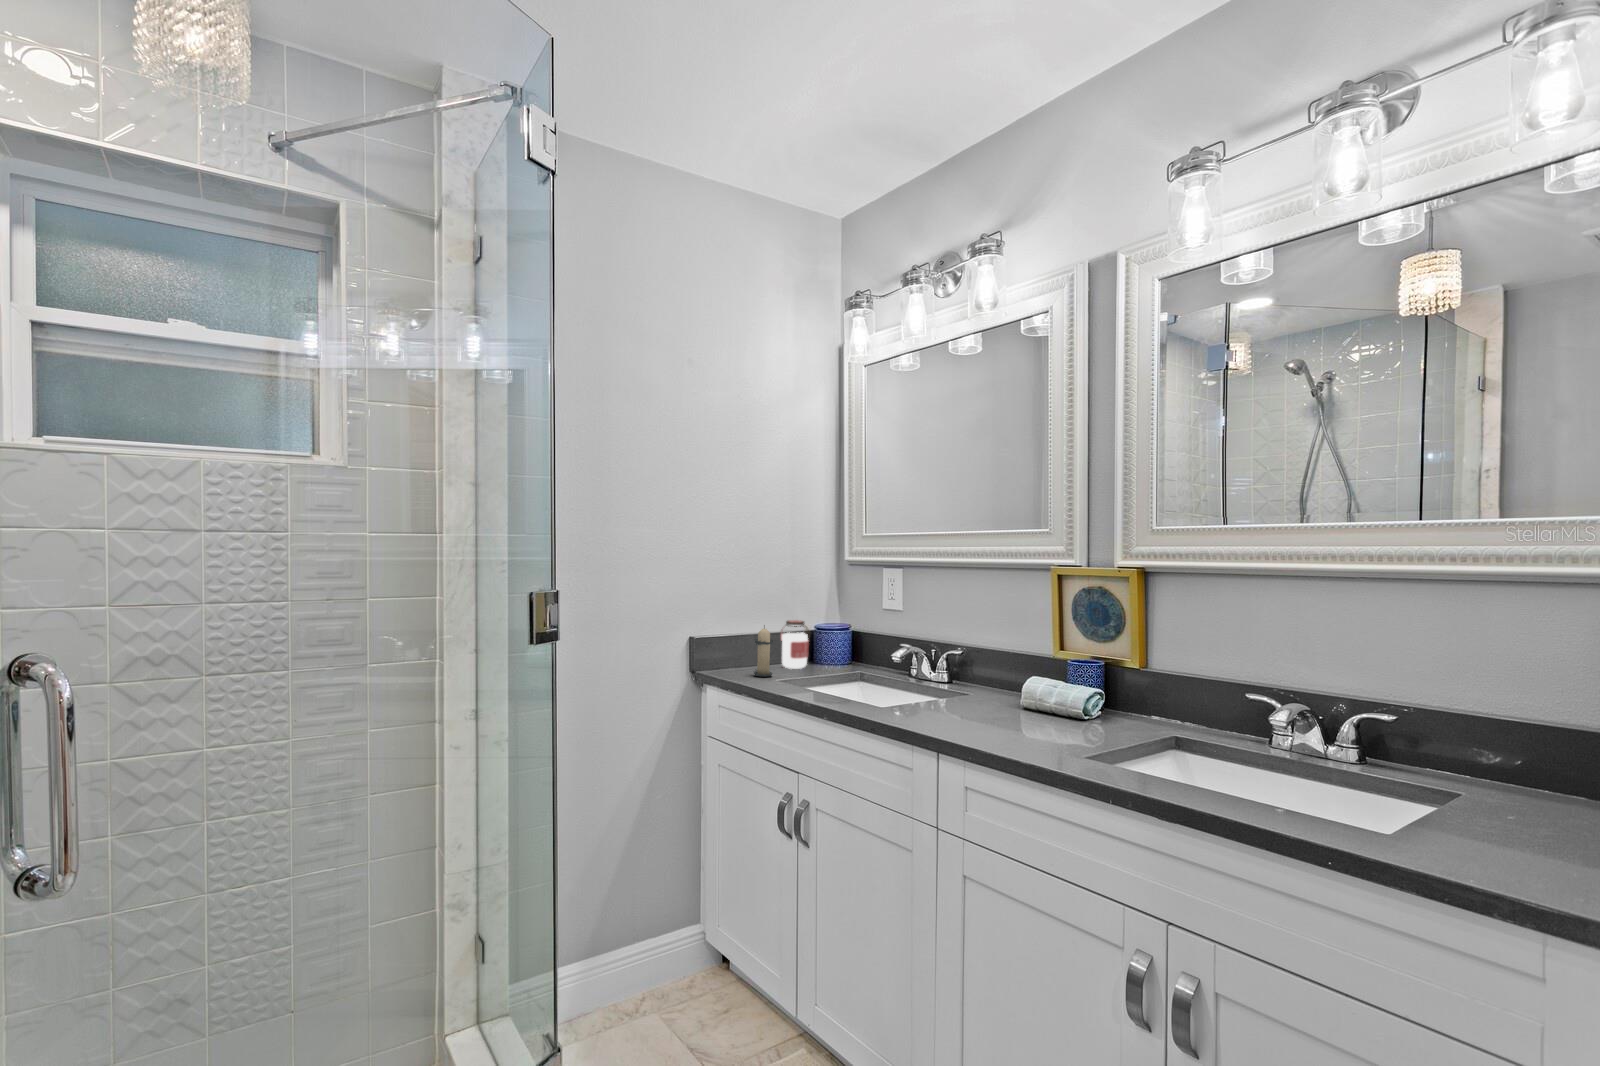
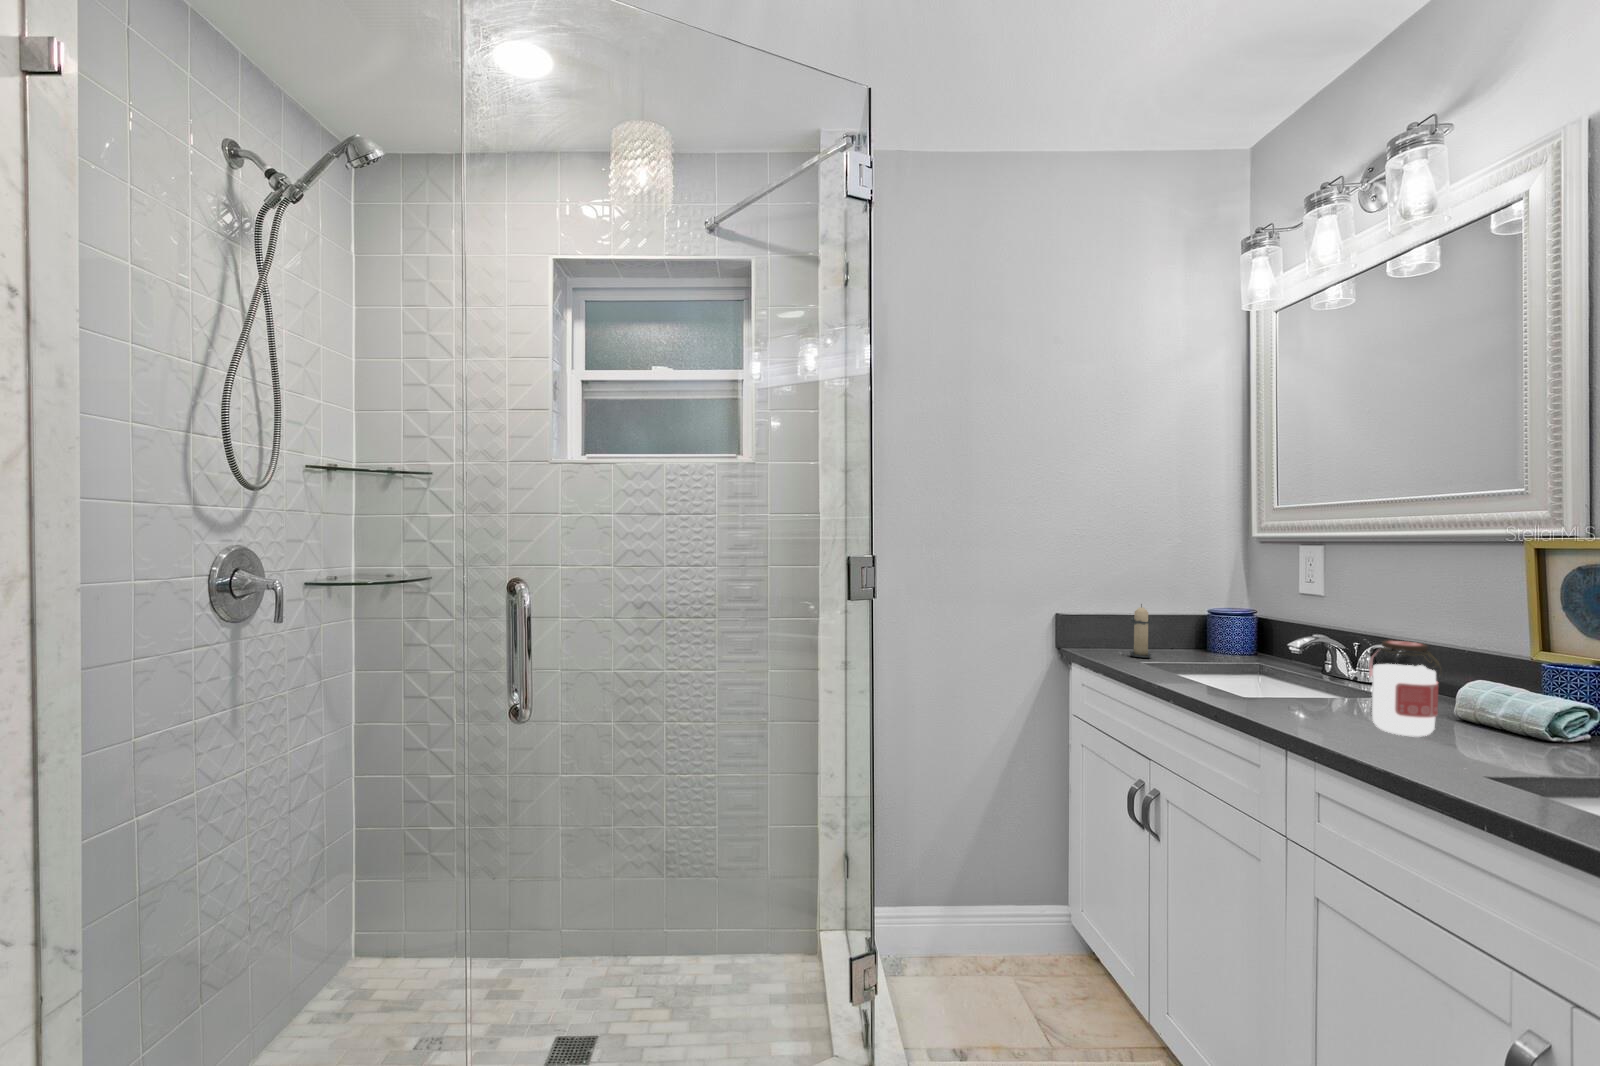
jar: present [781,620,809,669] -> present [1369,640,1440,737]

